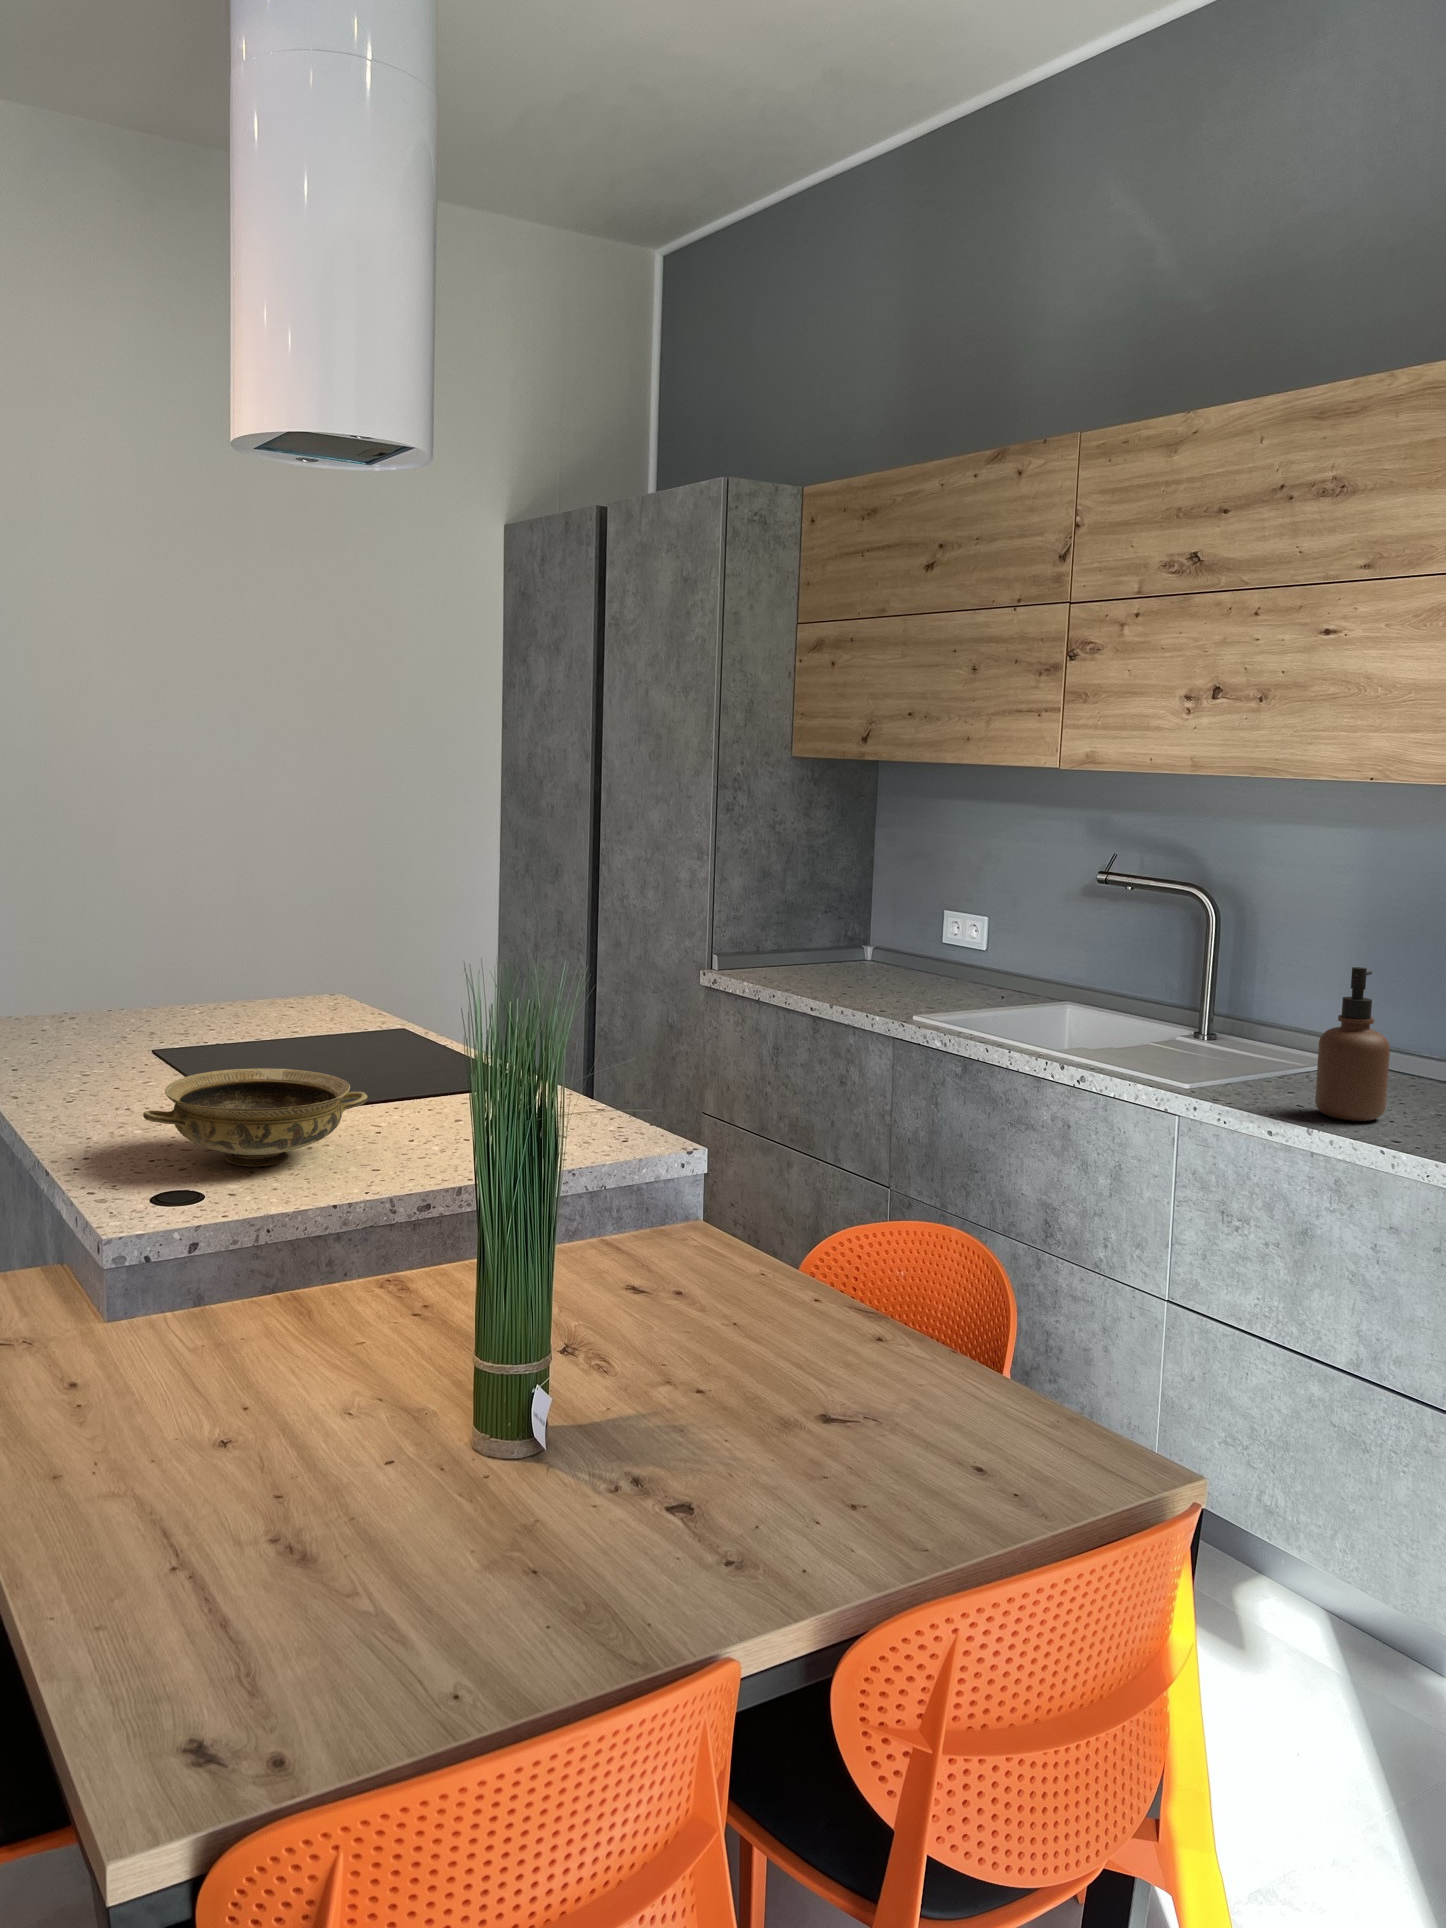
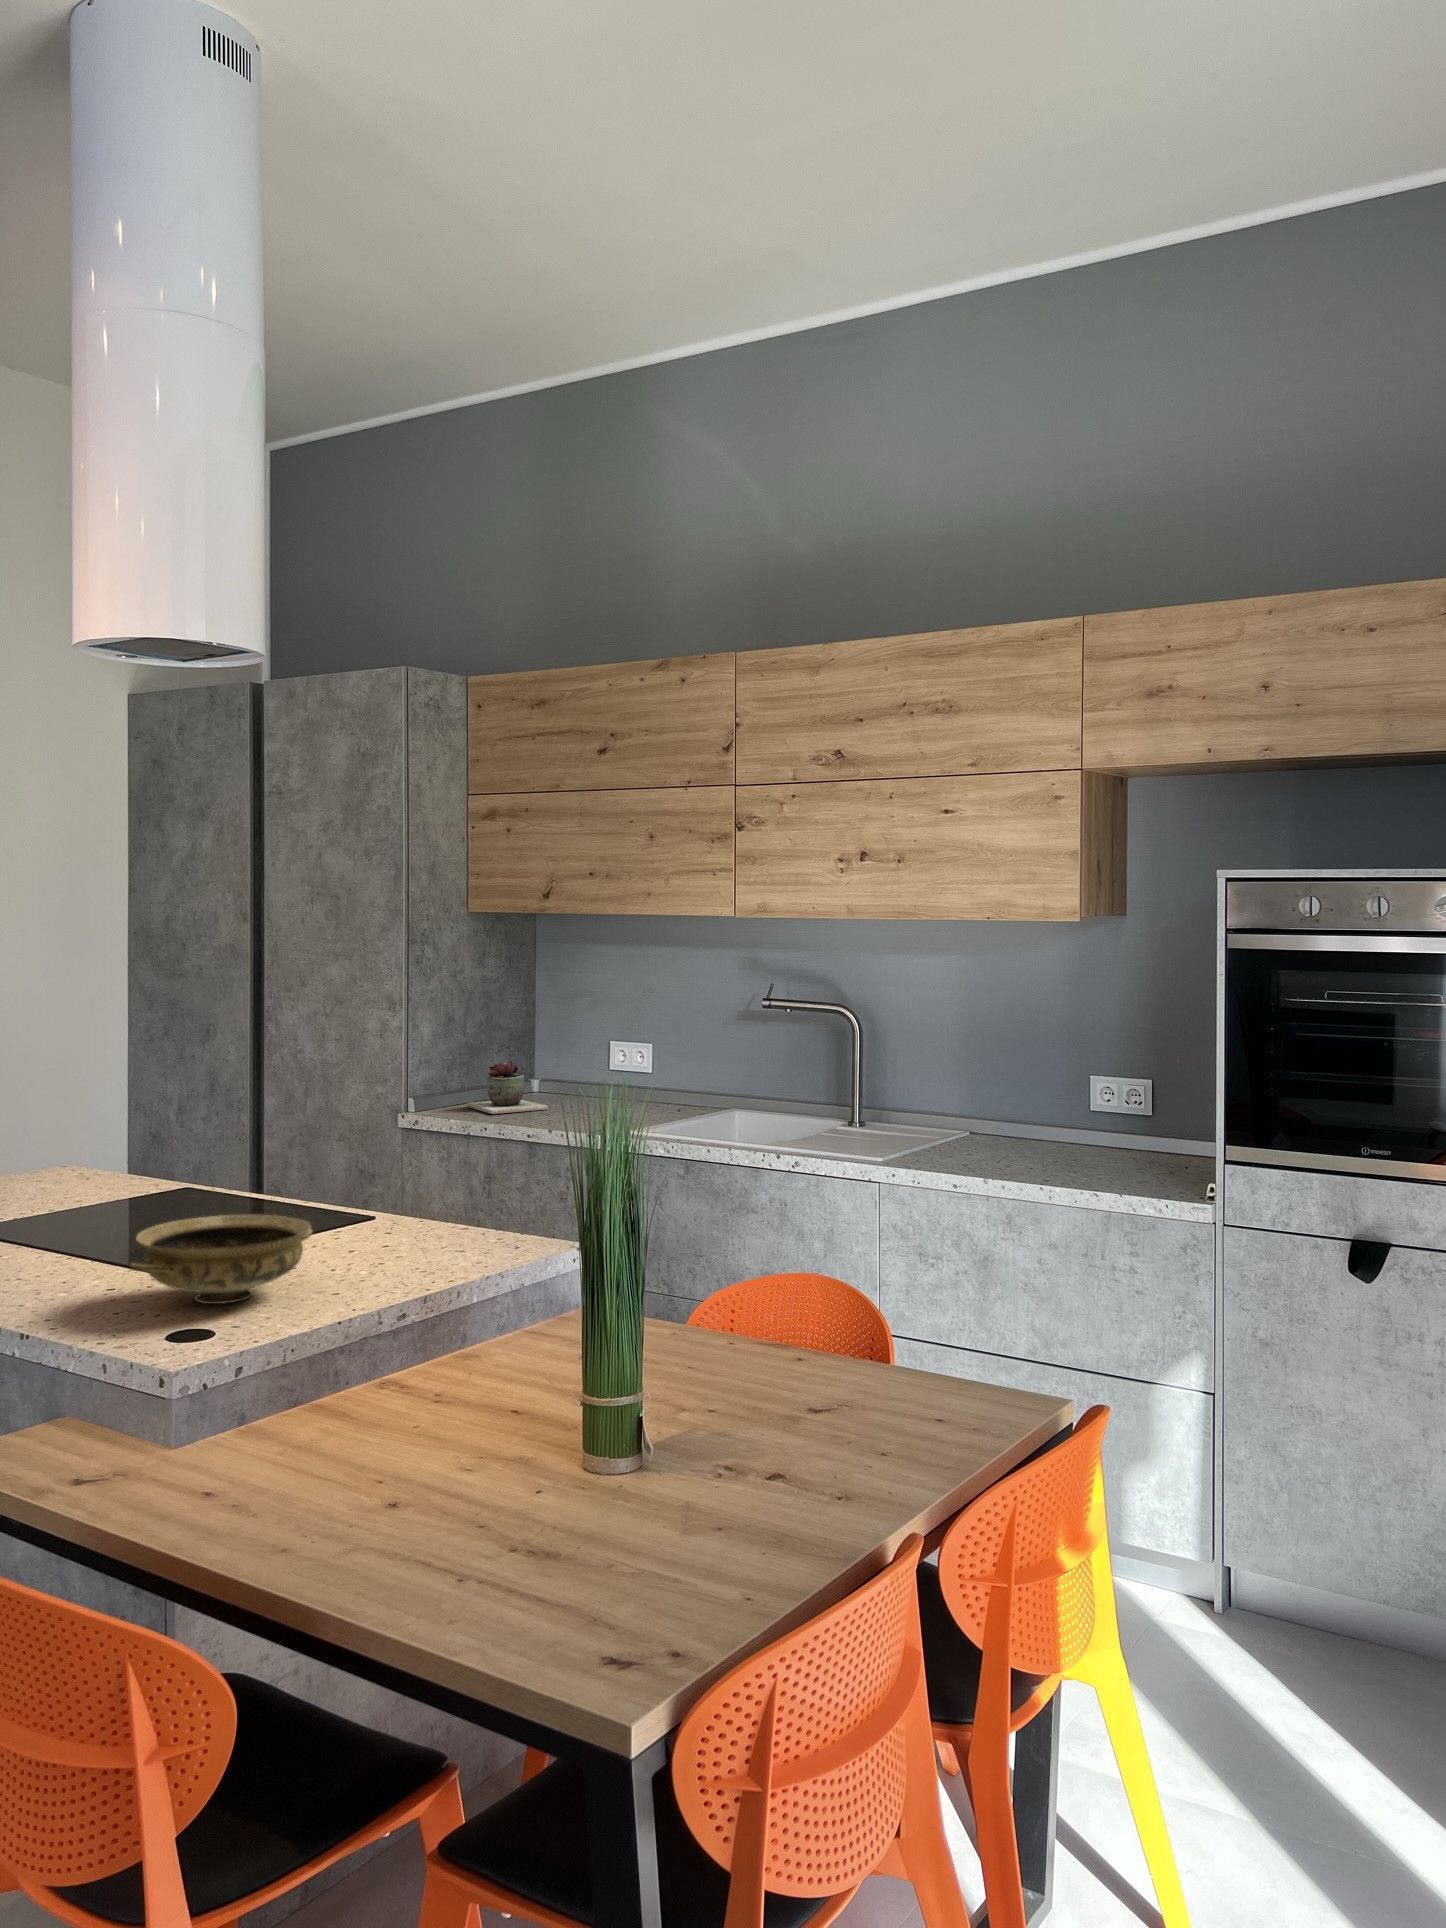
succulent plant: none [775,920,857,980] -> present [467,1060,548,1114]
soap dispenser: present [1315,967,1390,1121] -> none [976,1053,1025,1166]

